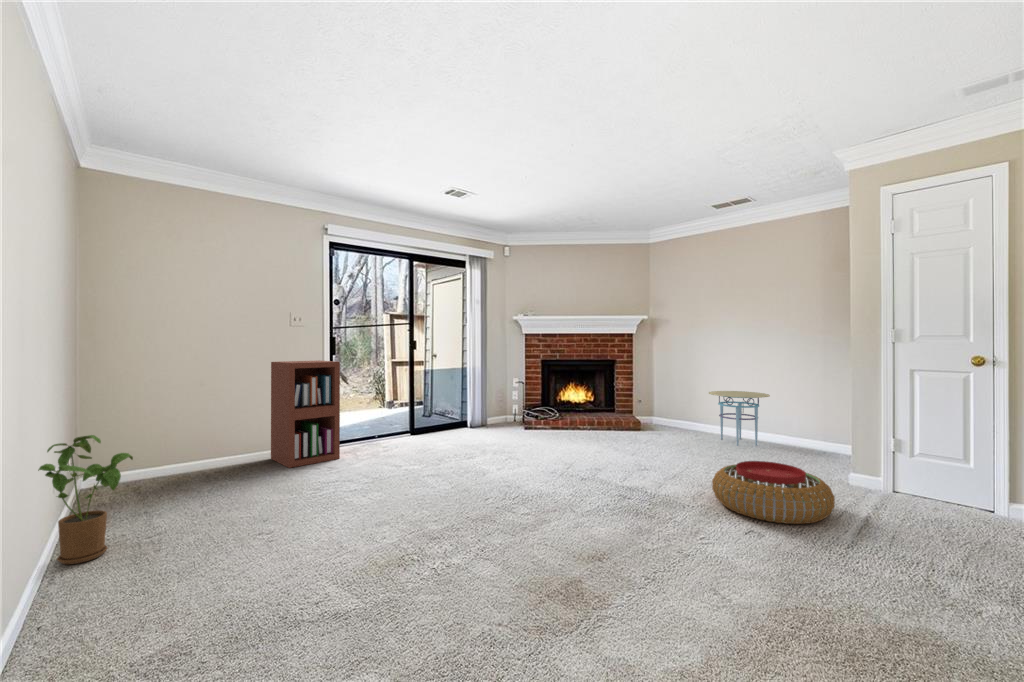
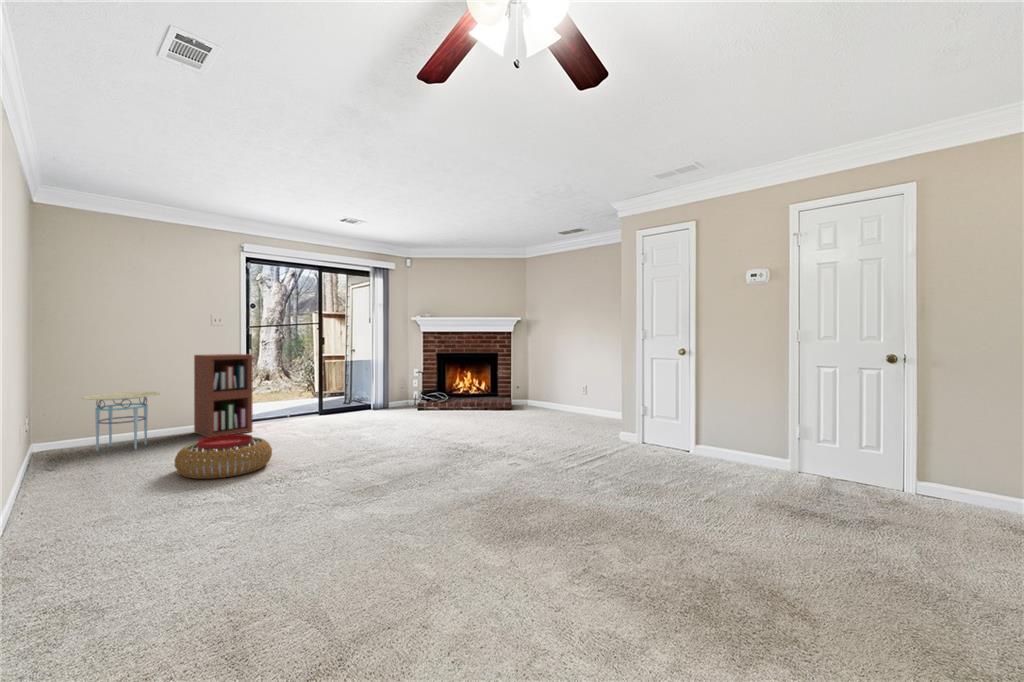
side table: present [709,391,770,446] -> present [82,392,159,451]
house plant: present [38,435,133,564] -> none [24,404,88,489]
pouf: present [712,461,835,524] -> present [174,434,272,479]

